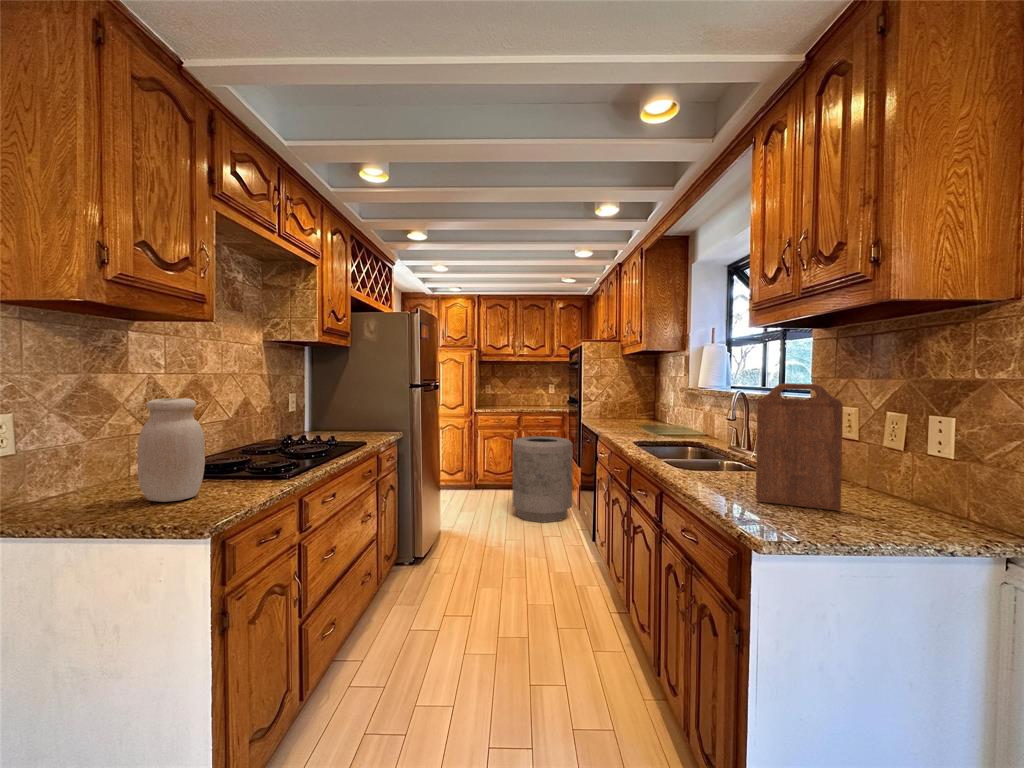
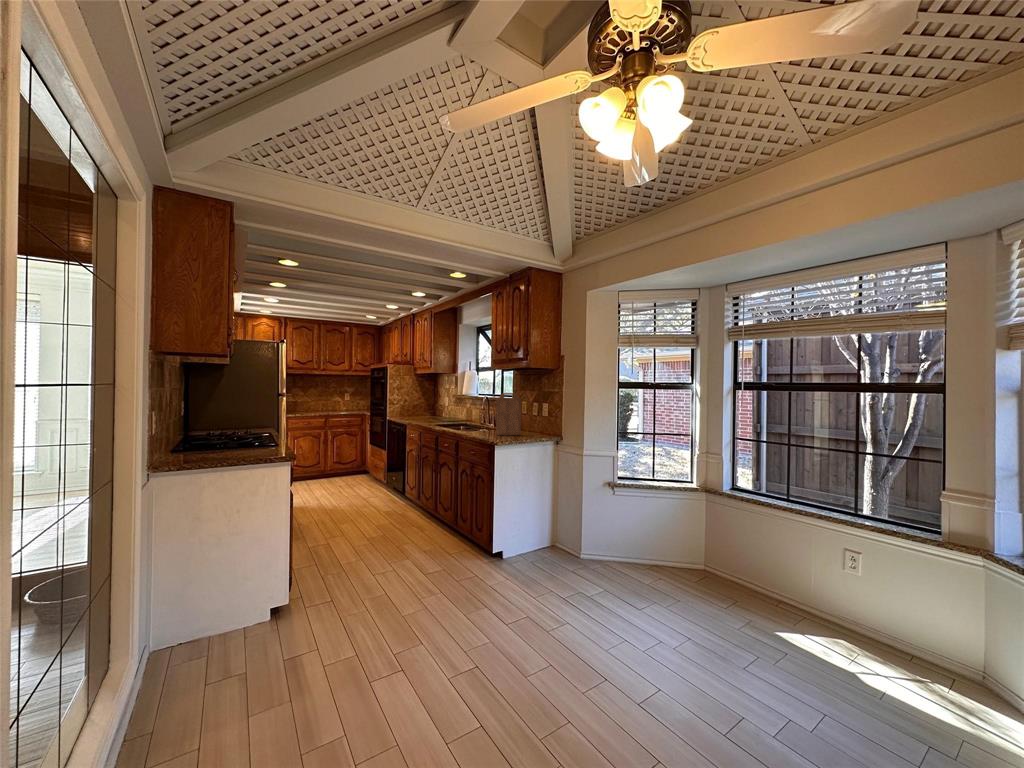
jar: present [137,398,205,502] -> none [230,402,262,453]
trash can: present [512,436,573,523] -> none [332,431,380,491]

